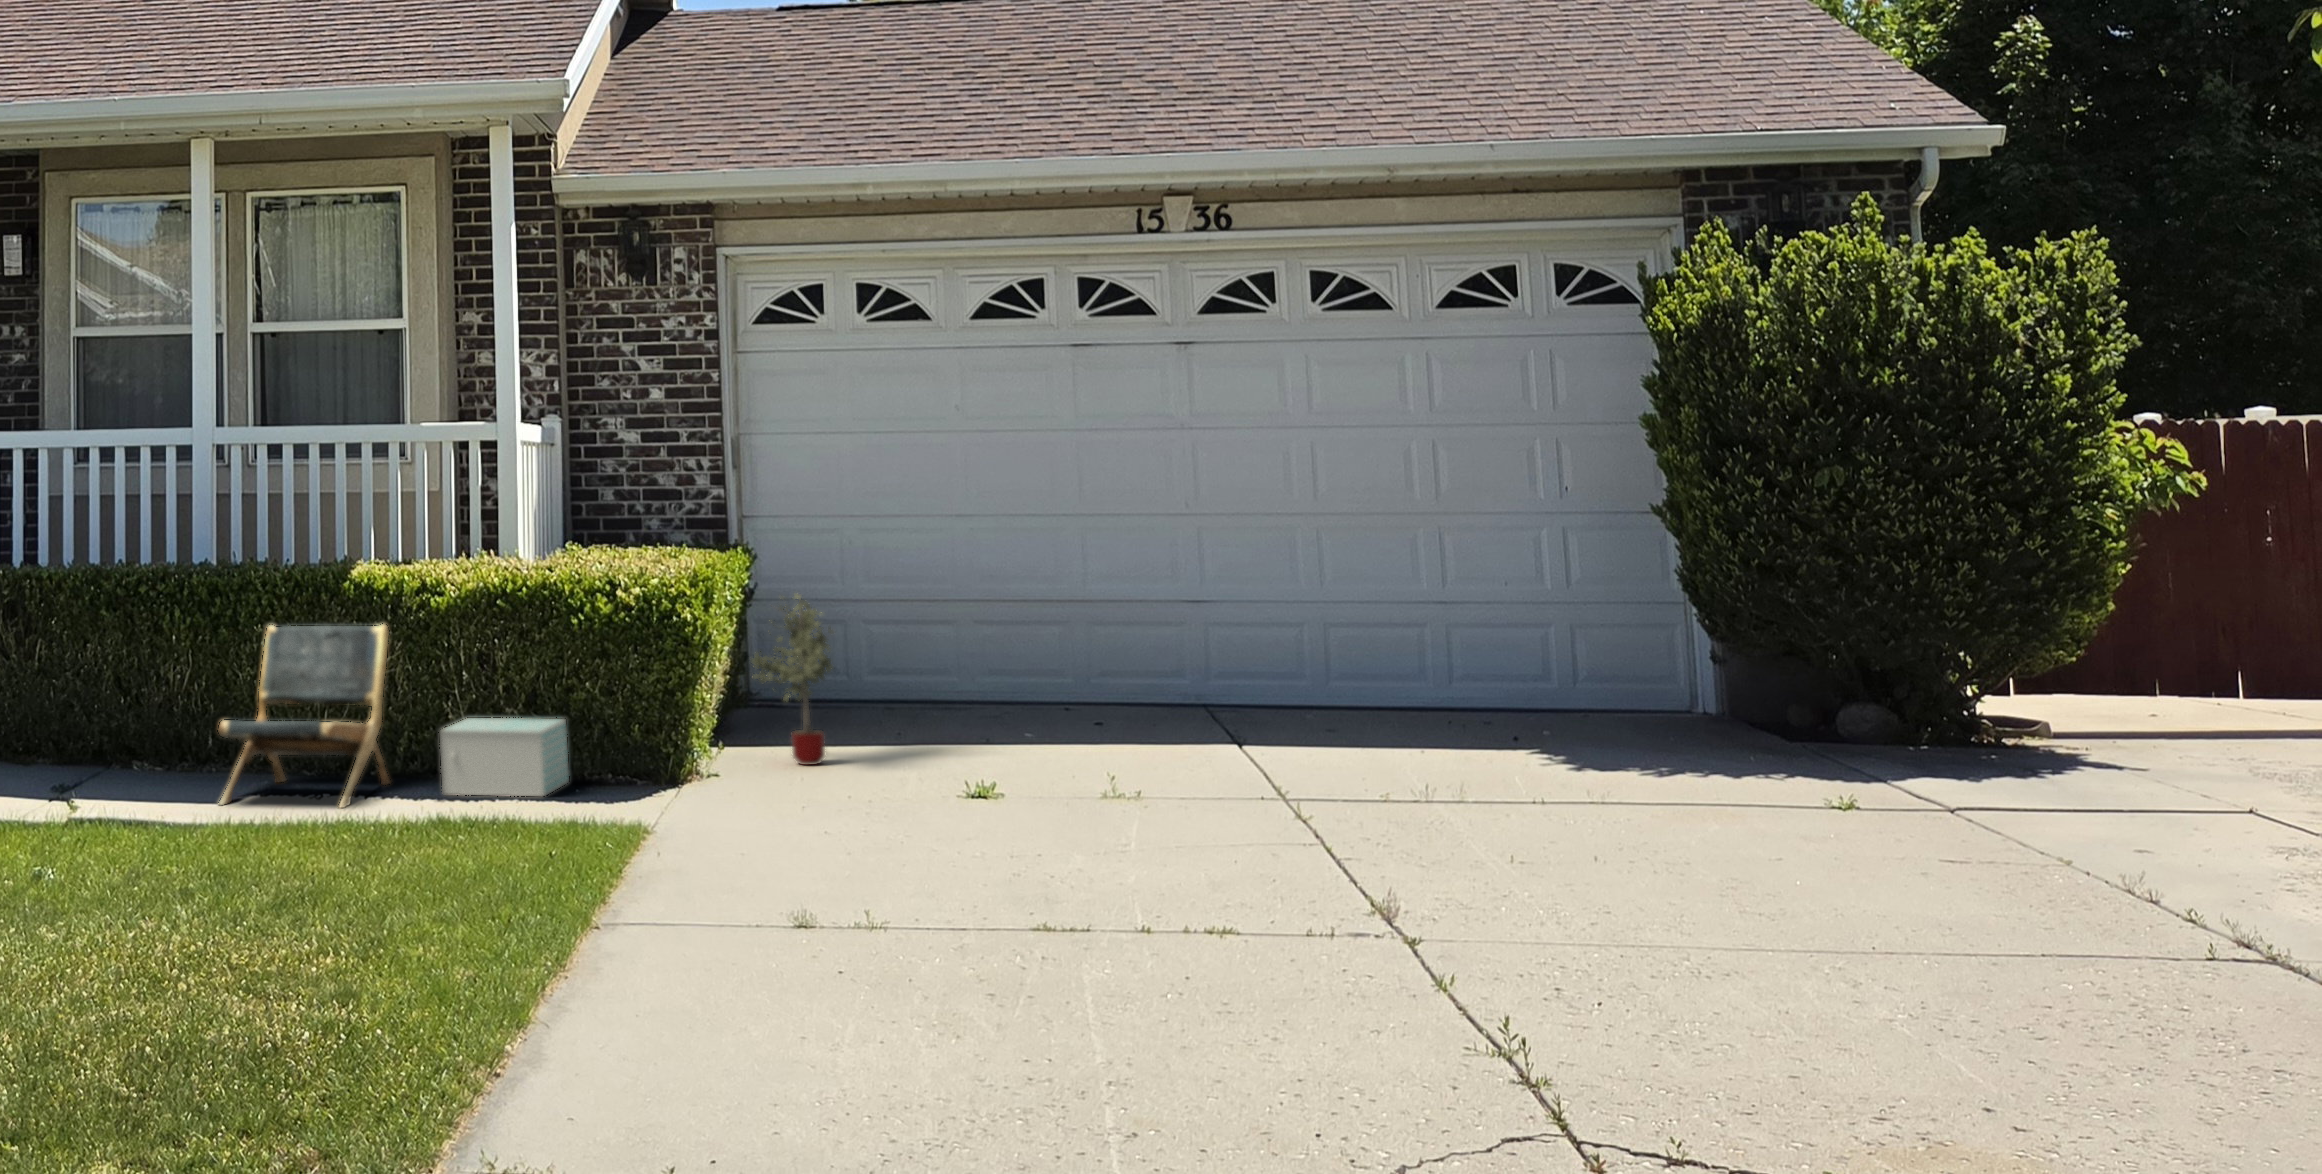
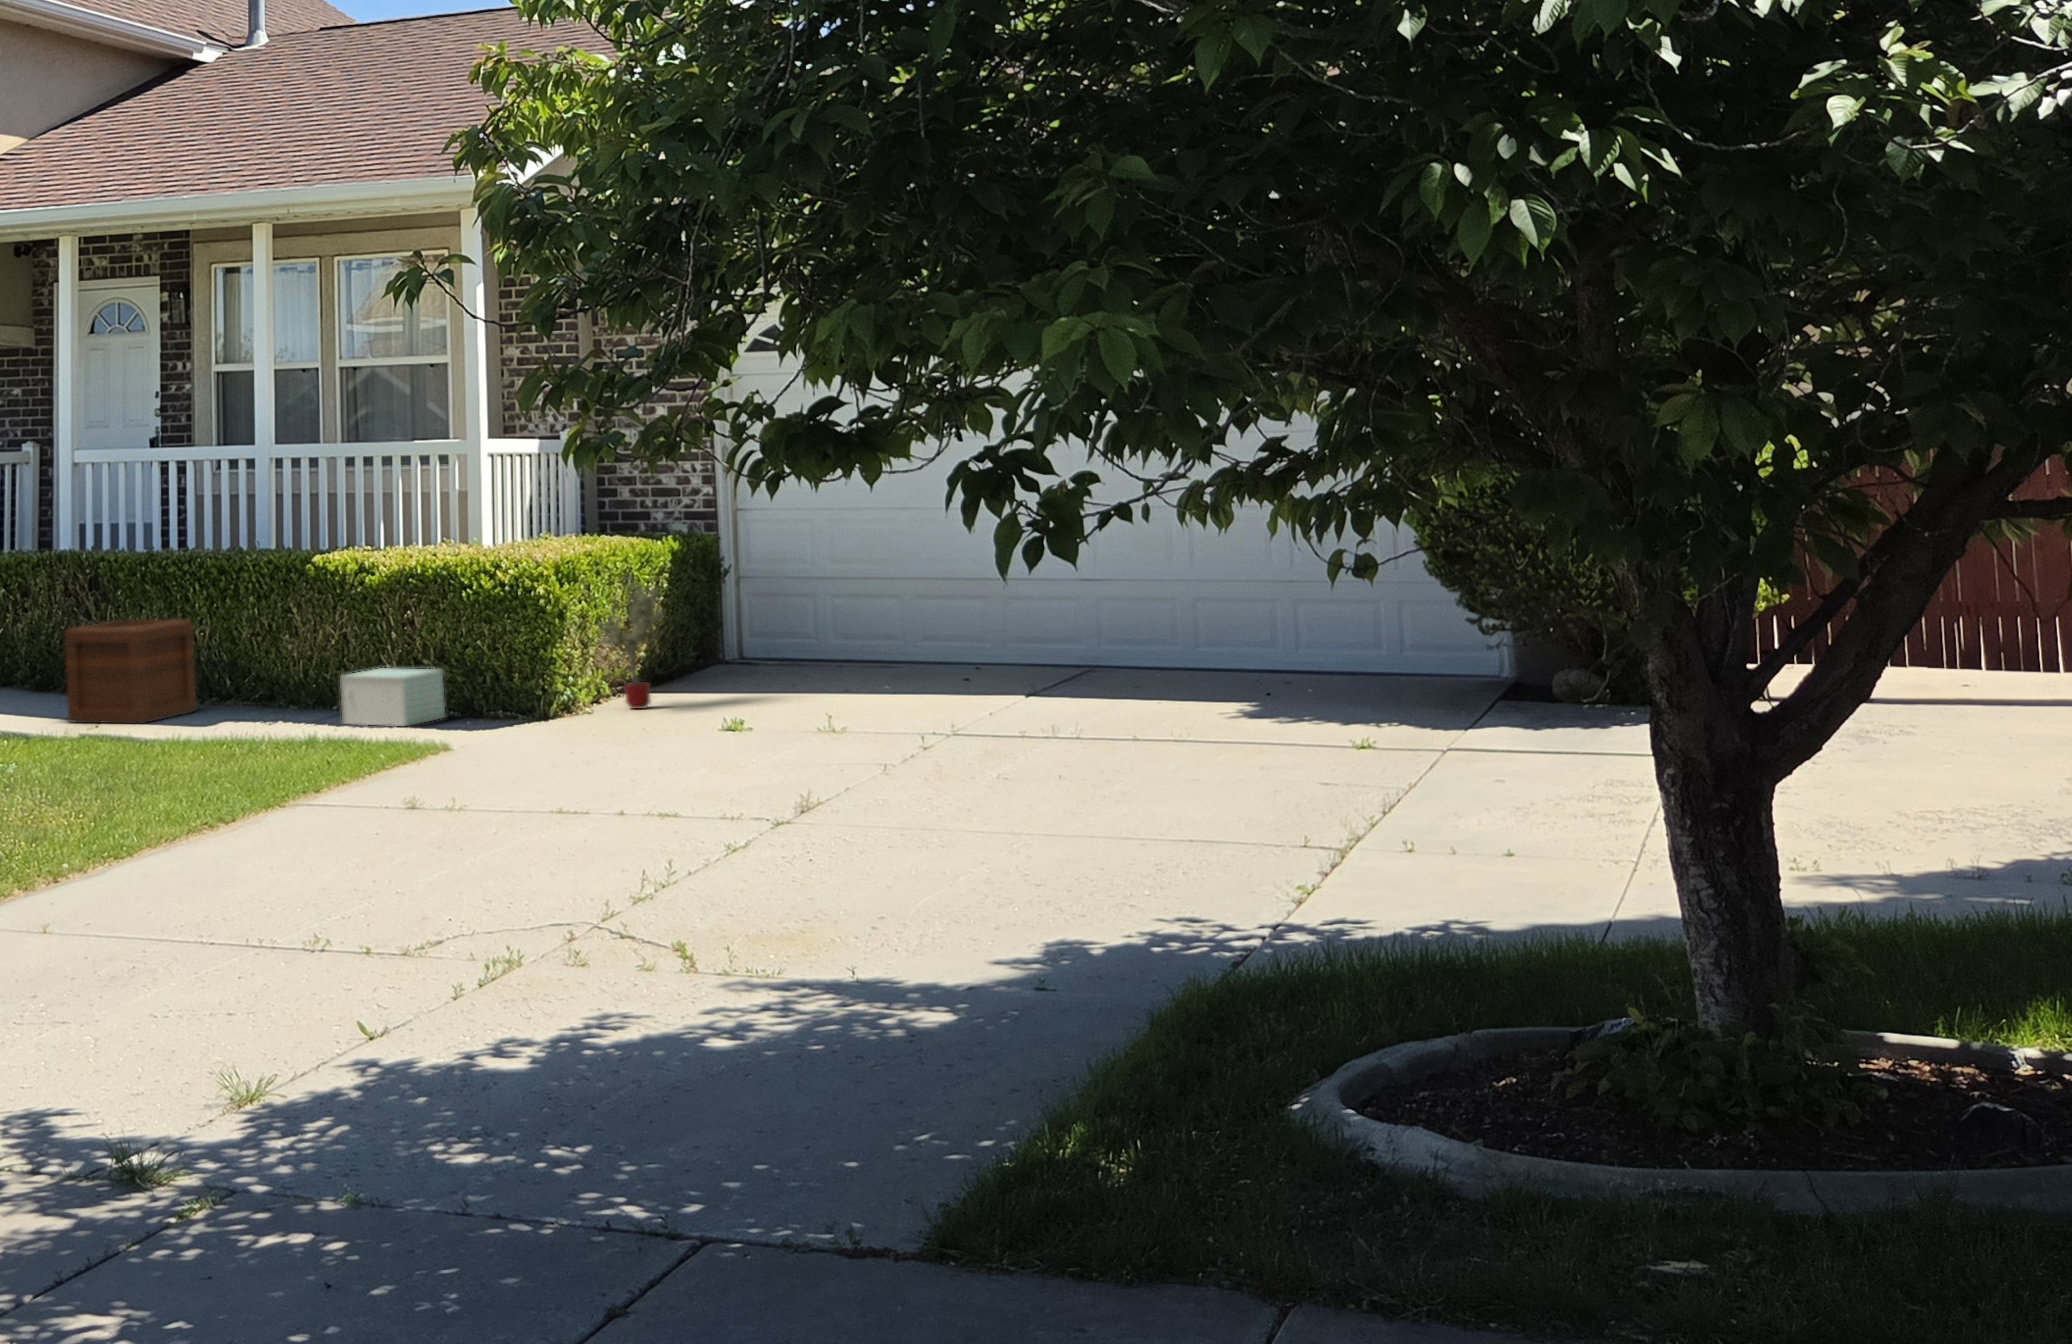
lounge chair: present [218,625,390,809] -> none [184,597,330,732]
wooden crate: none [11,656,175,798] -> present [65,620,197,724]

